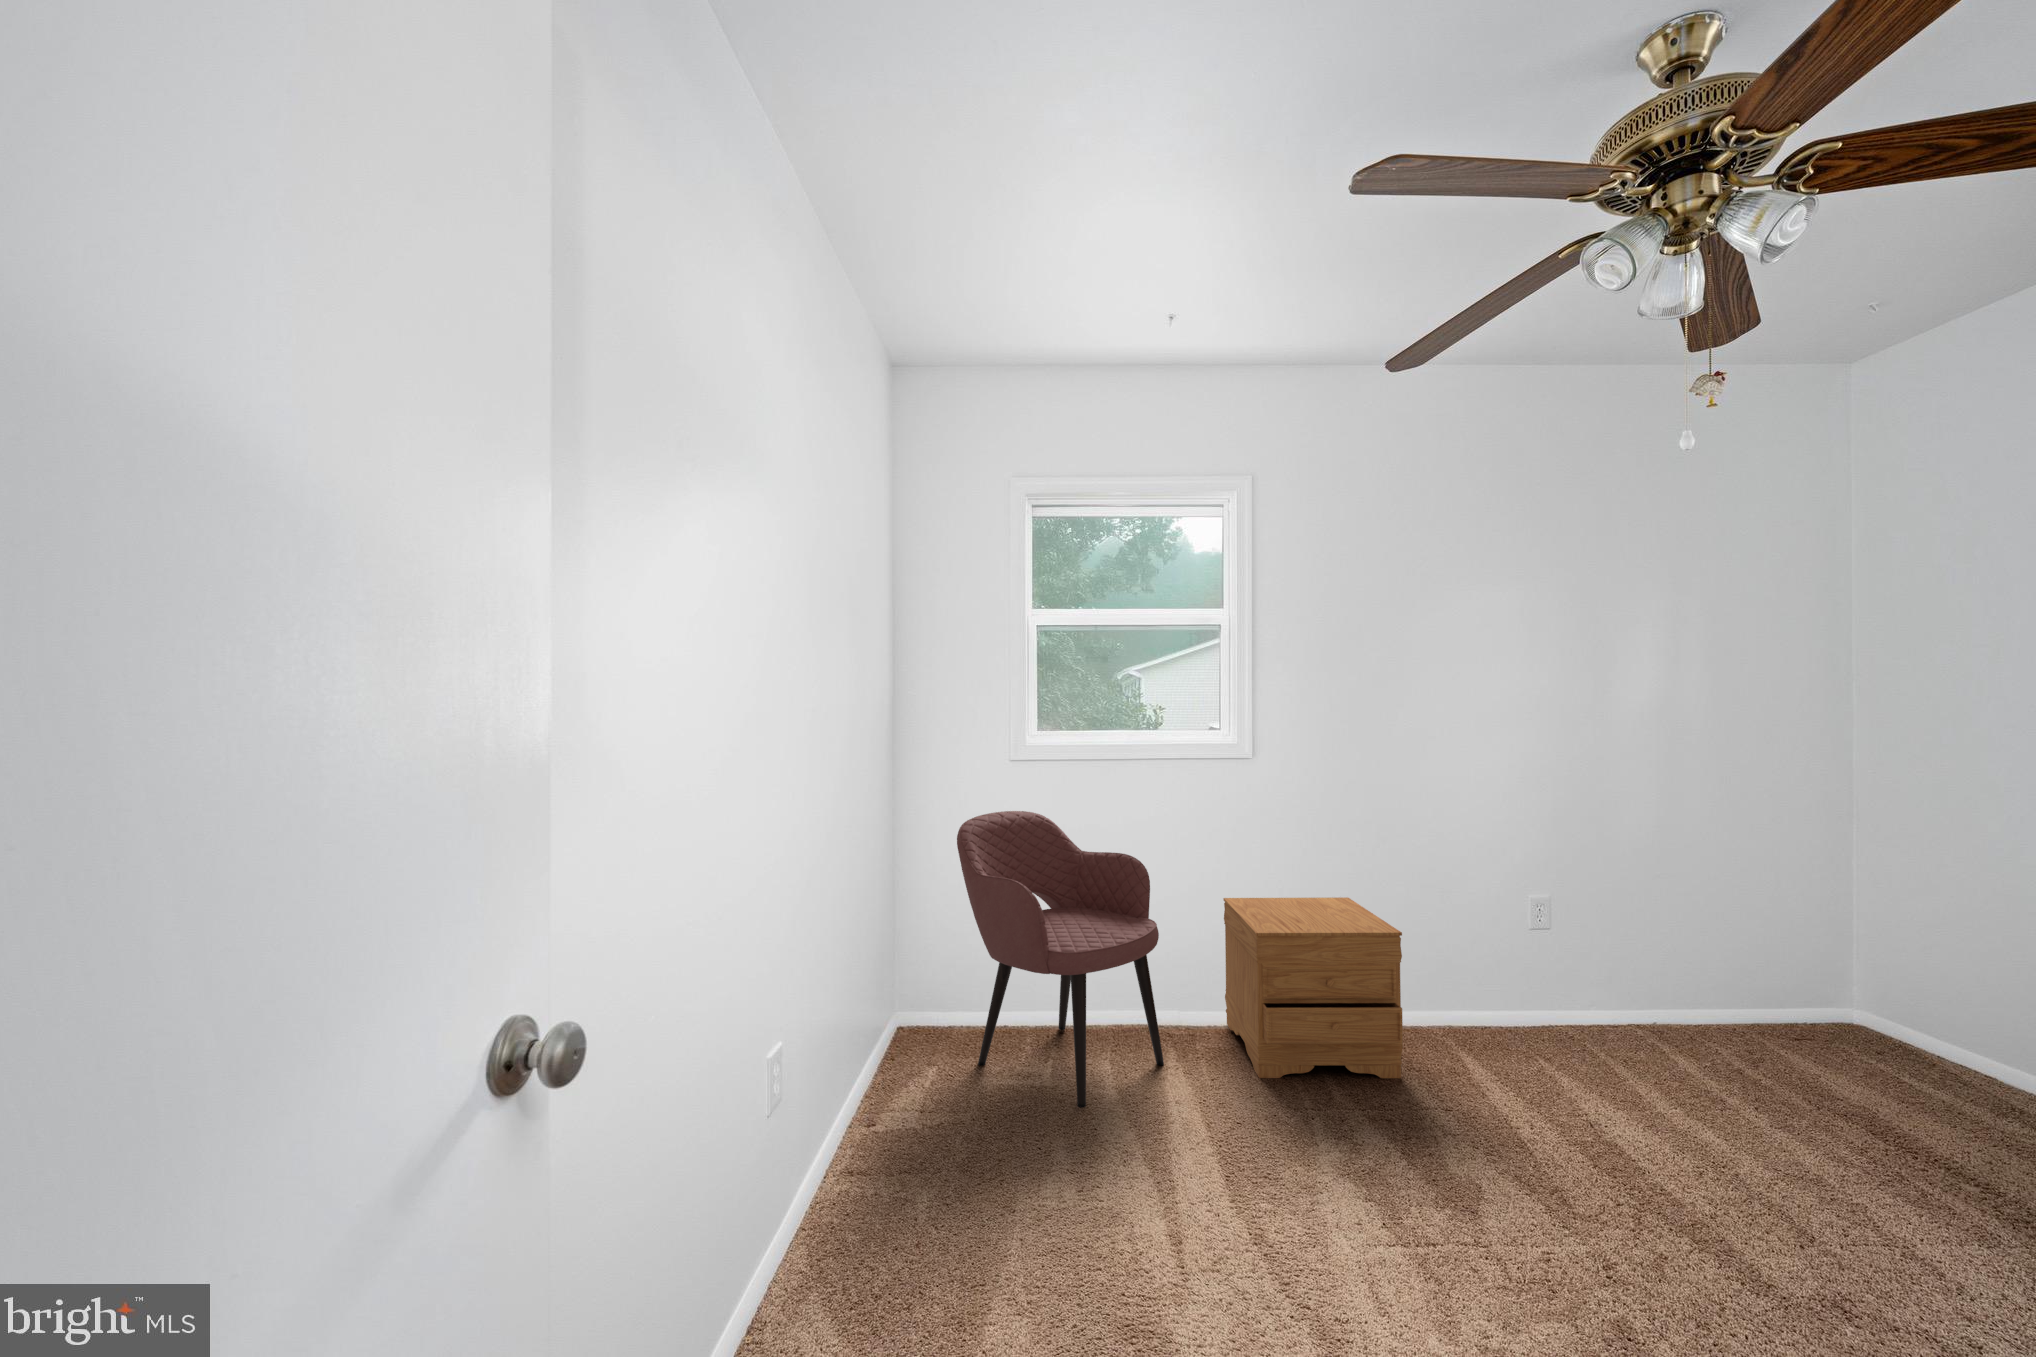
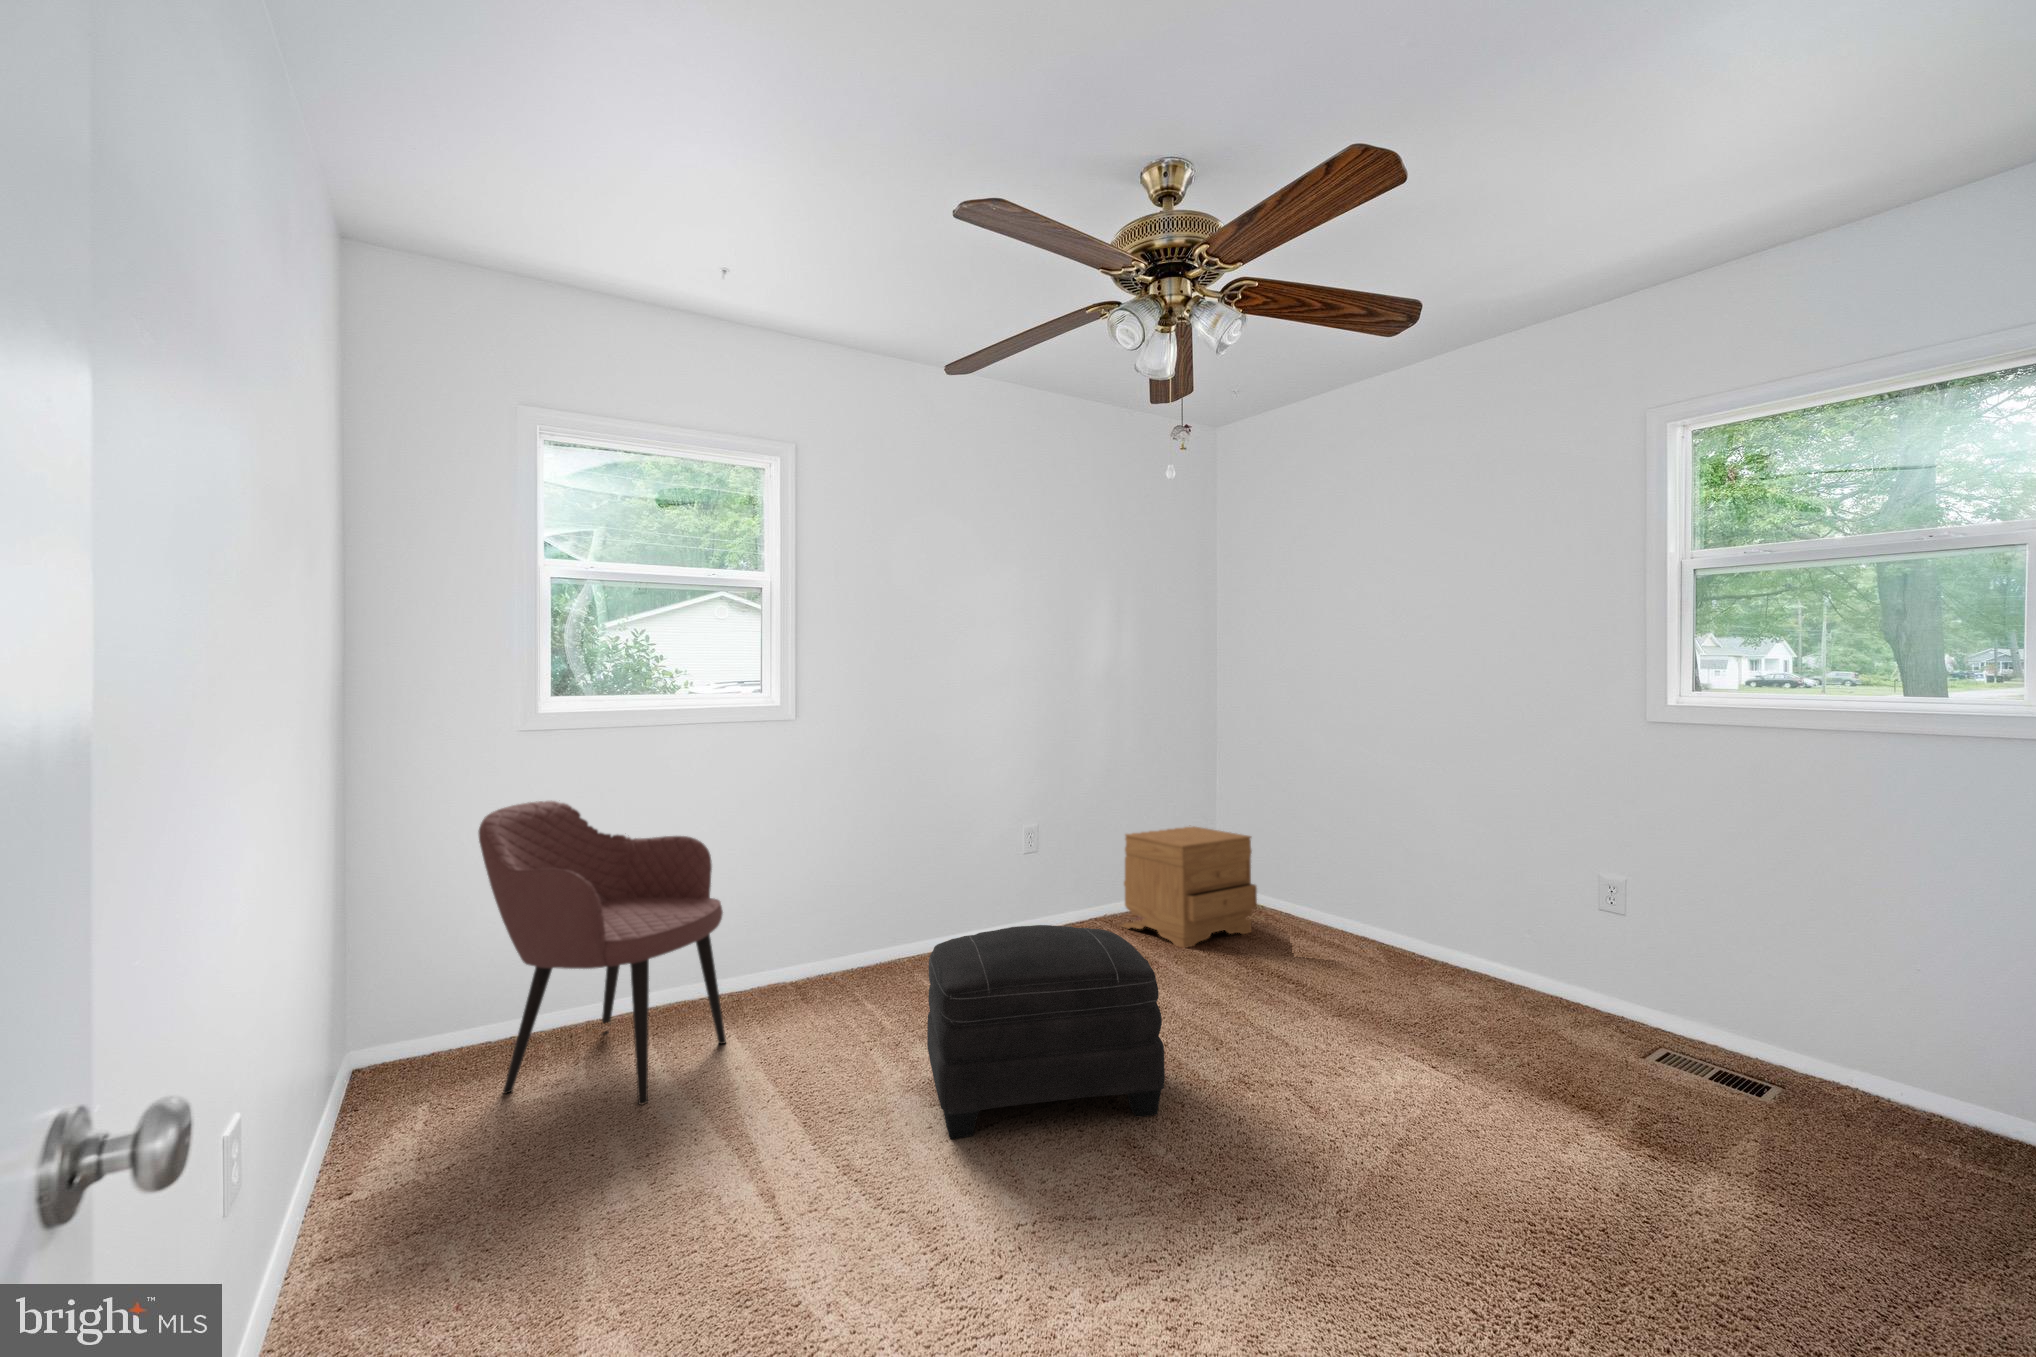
nightstand: present [1223,897,1403,1078] -> present [1122,827,1257,948]
ottoman: none [1363,1013,1694,1311] -> present [927,925,1165,1139]

